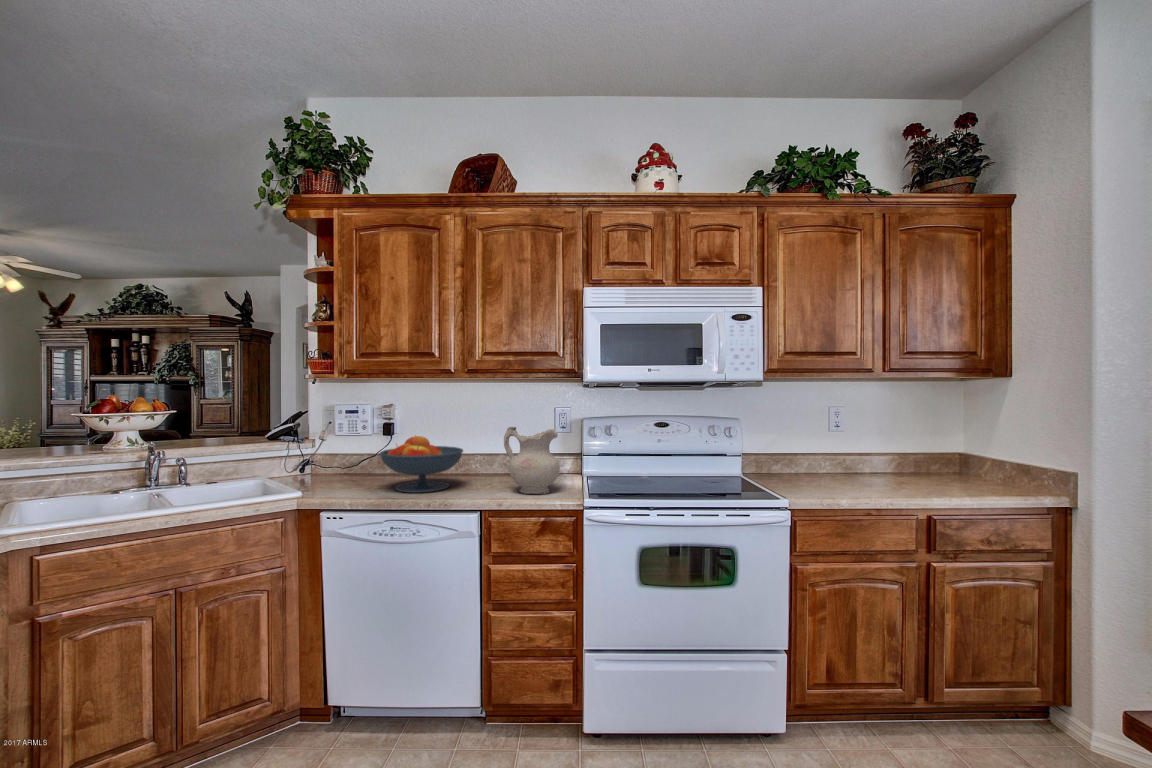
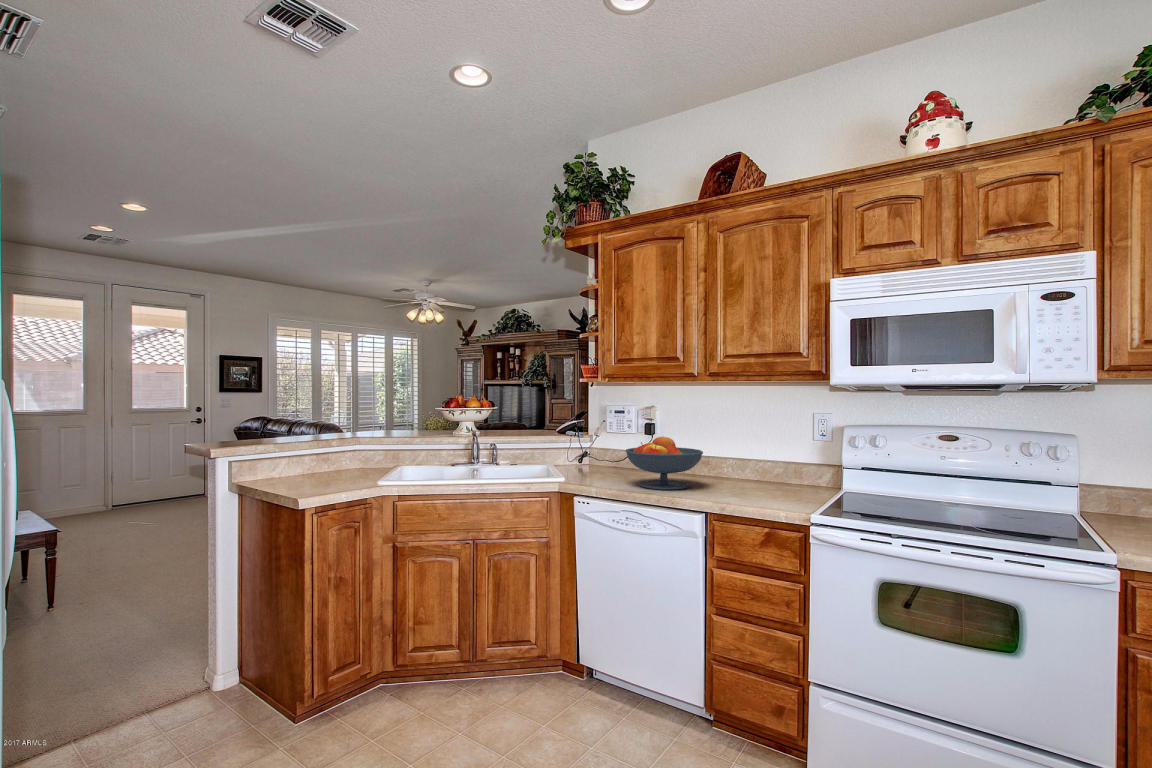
ceramic pitcher: present [504,427,560,494] -> none [737,431,795,504]

